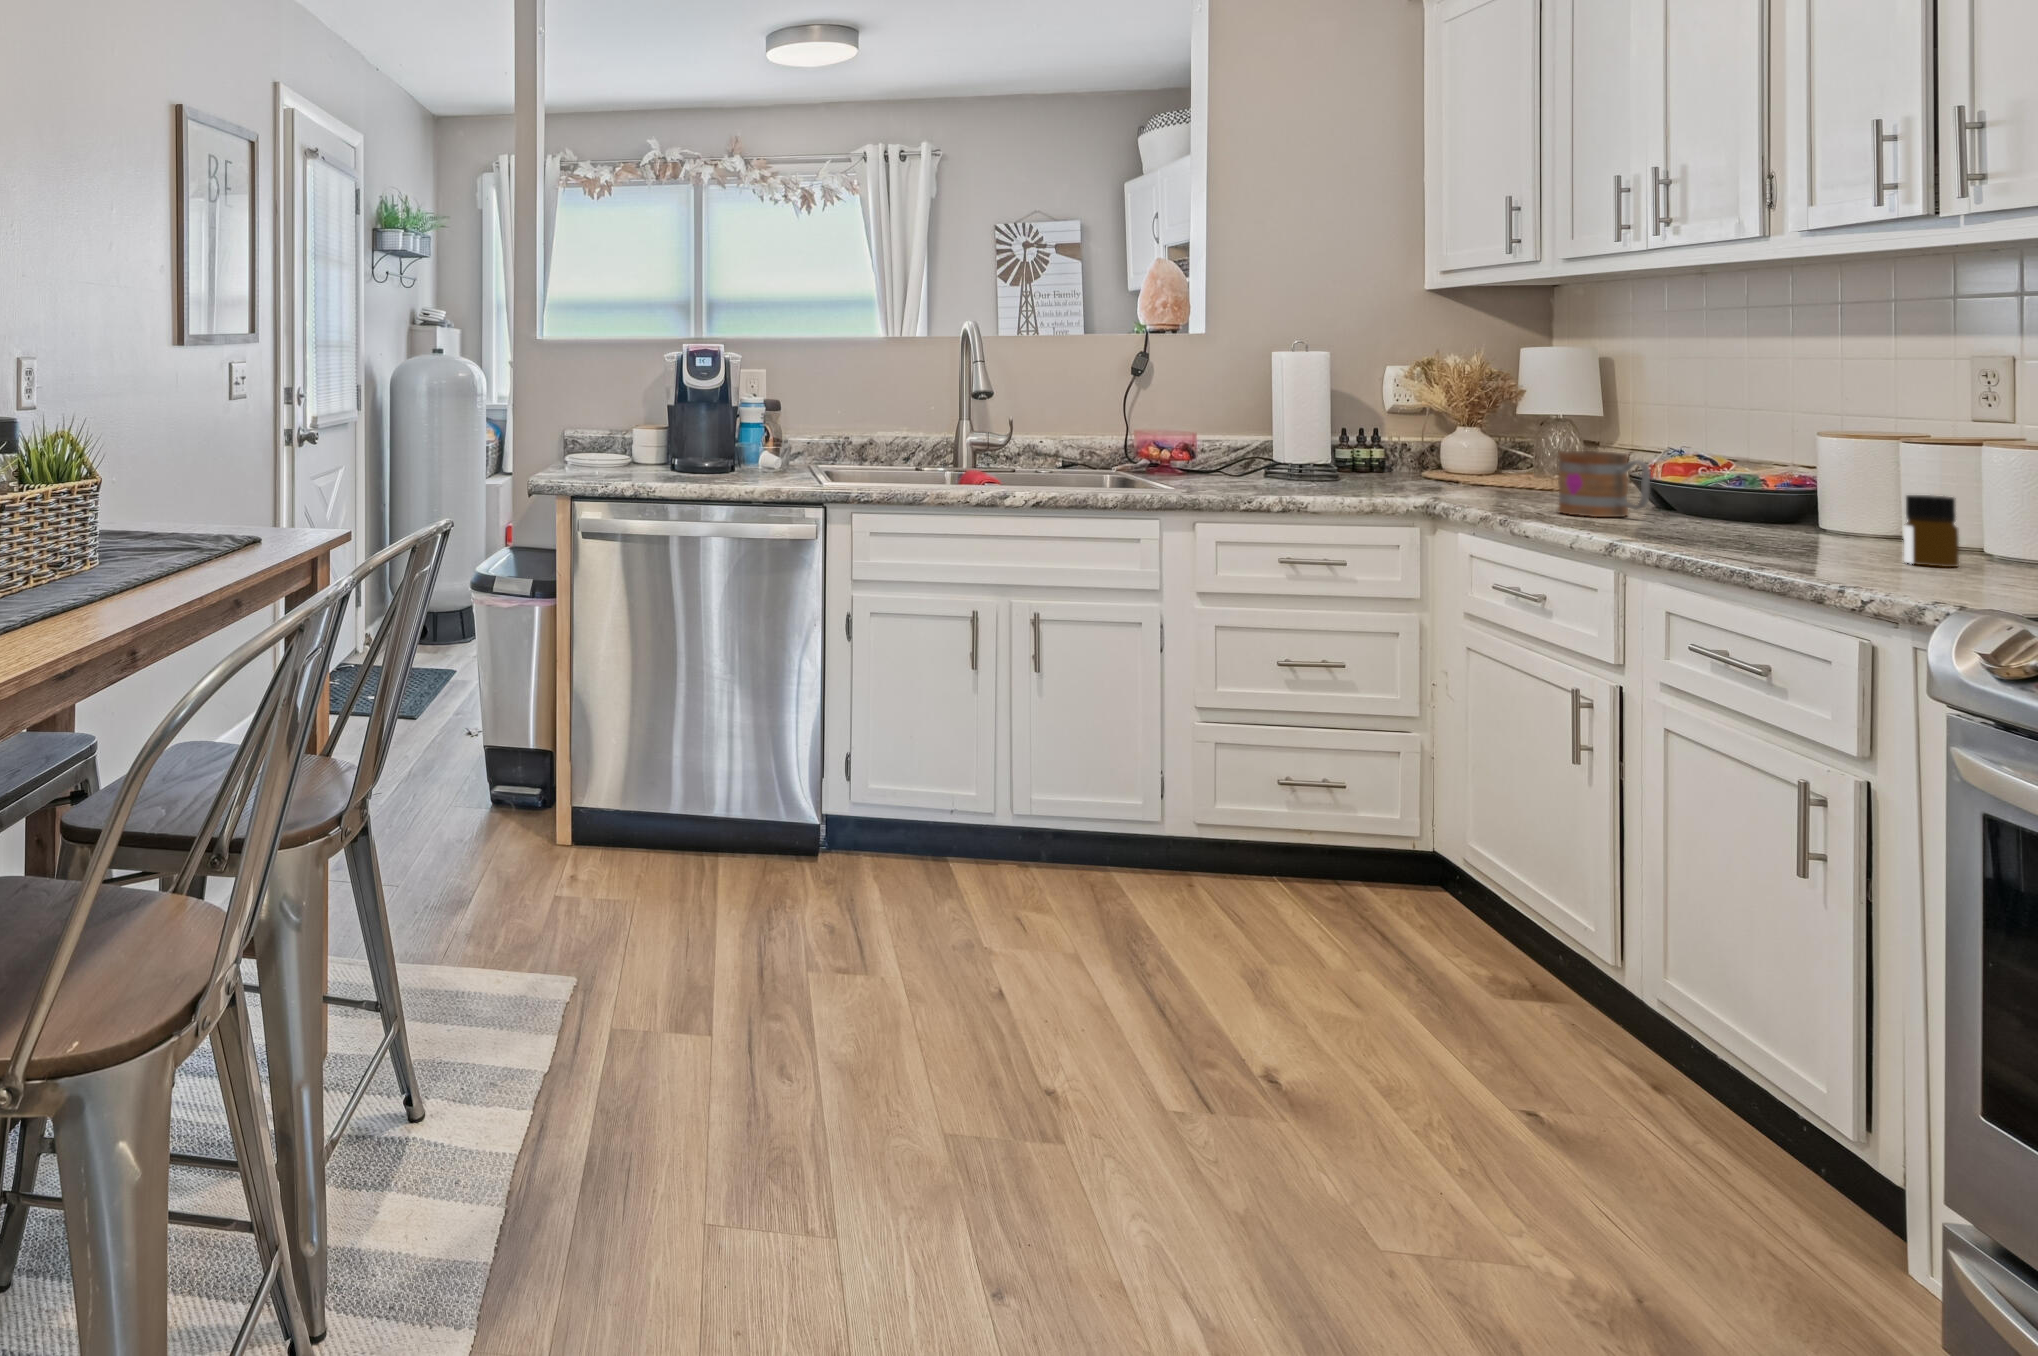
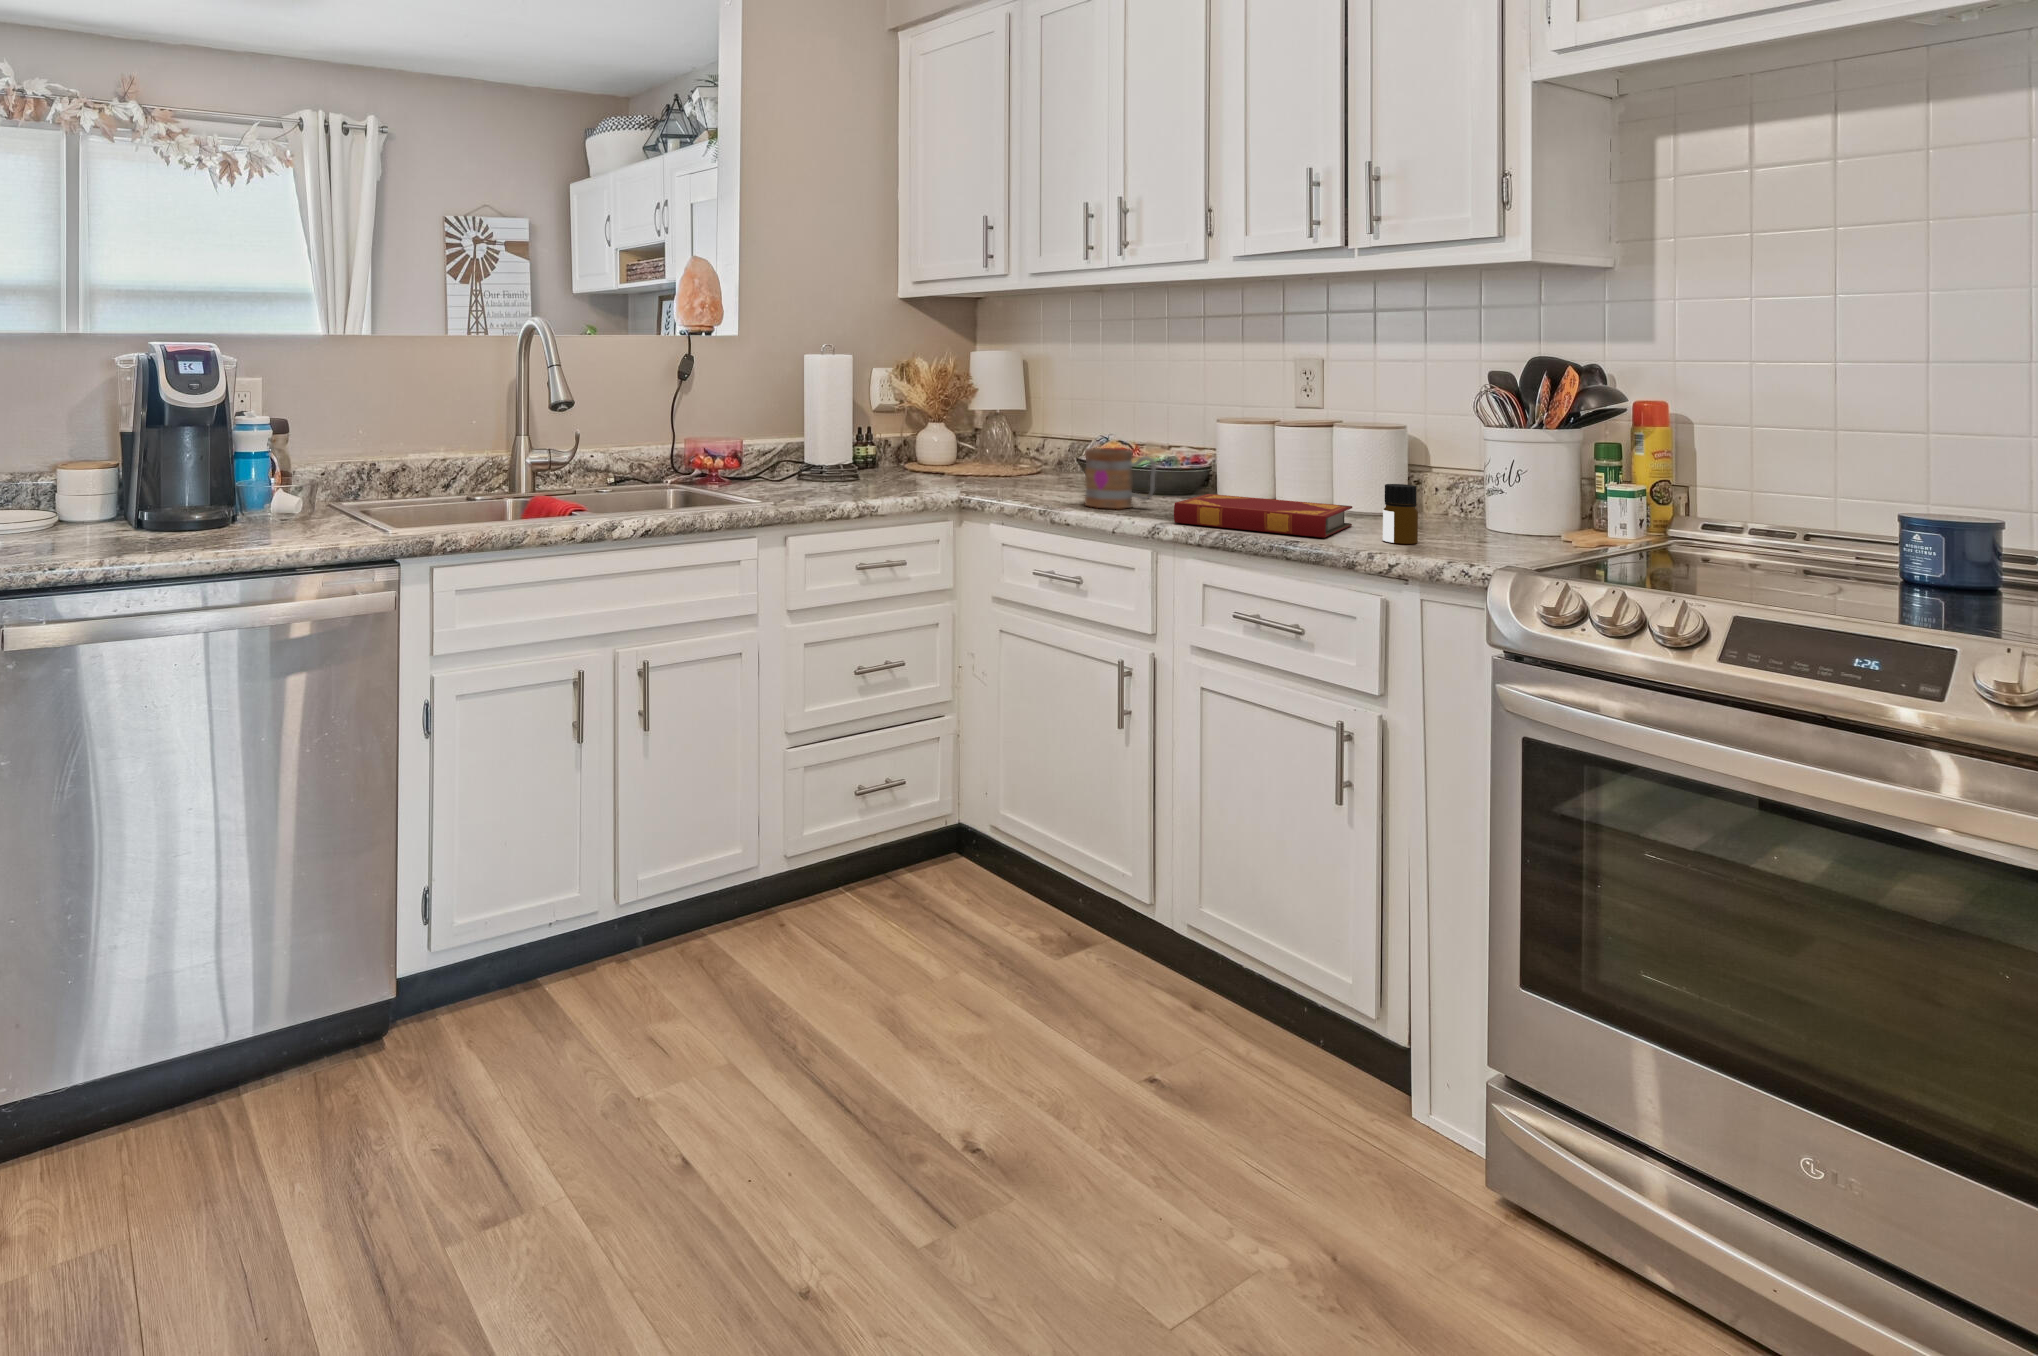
hardback book: none [1634,506,1910,553] -> present [1174,494,1352,538]

